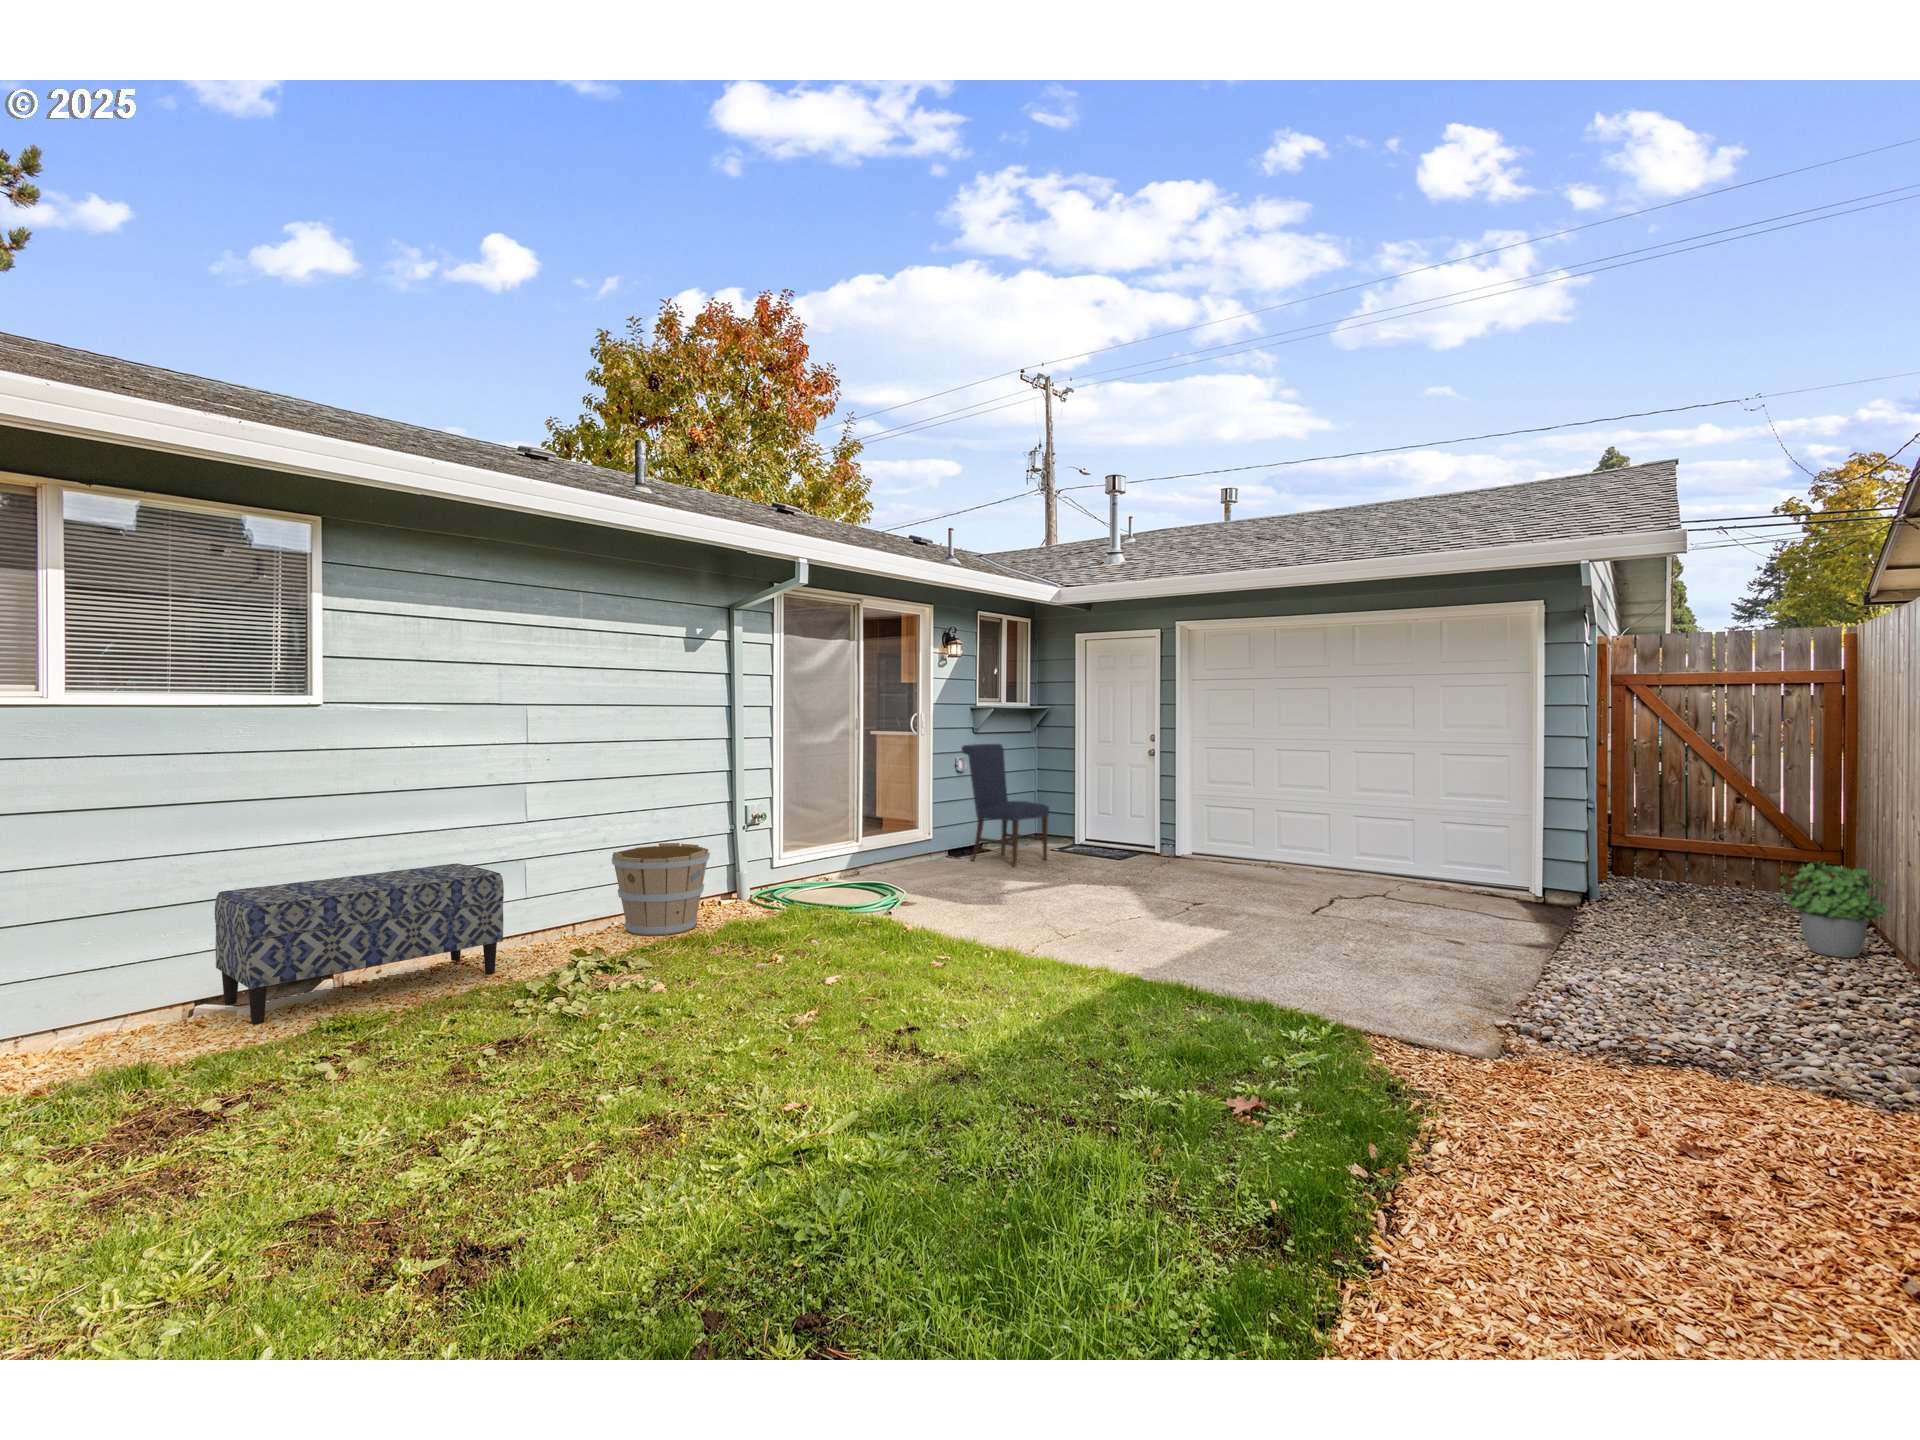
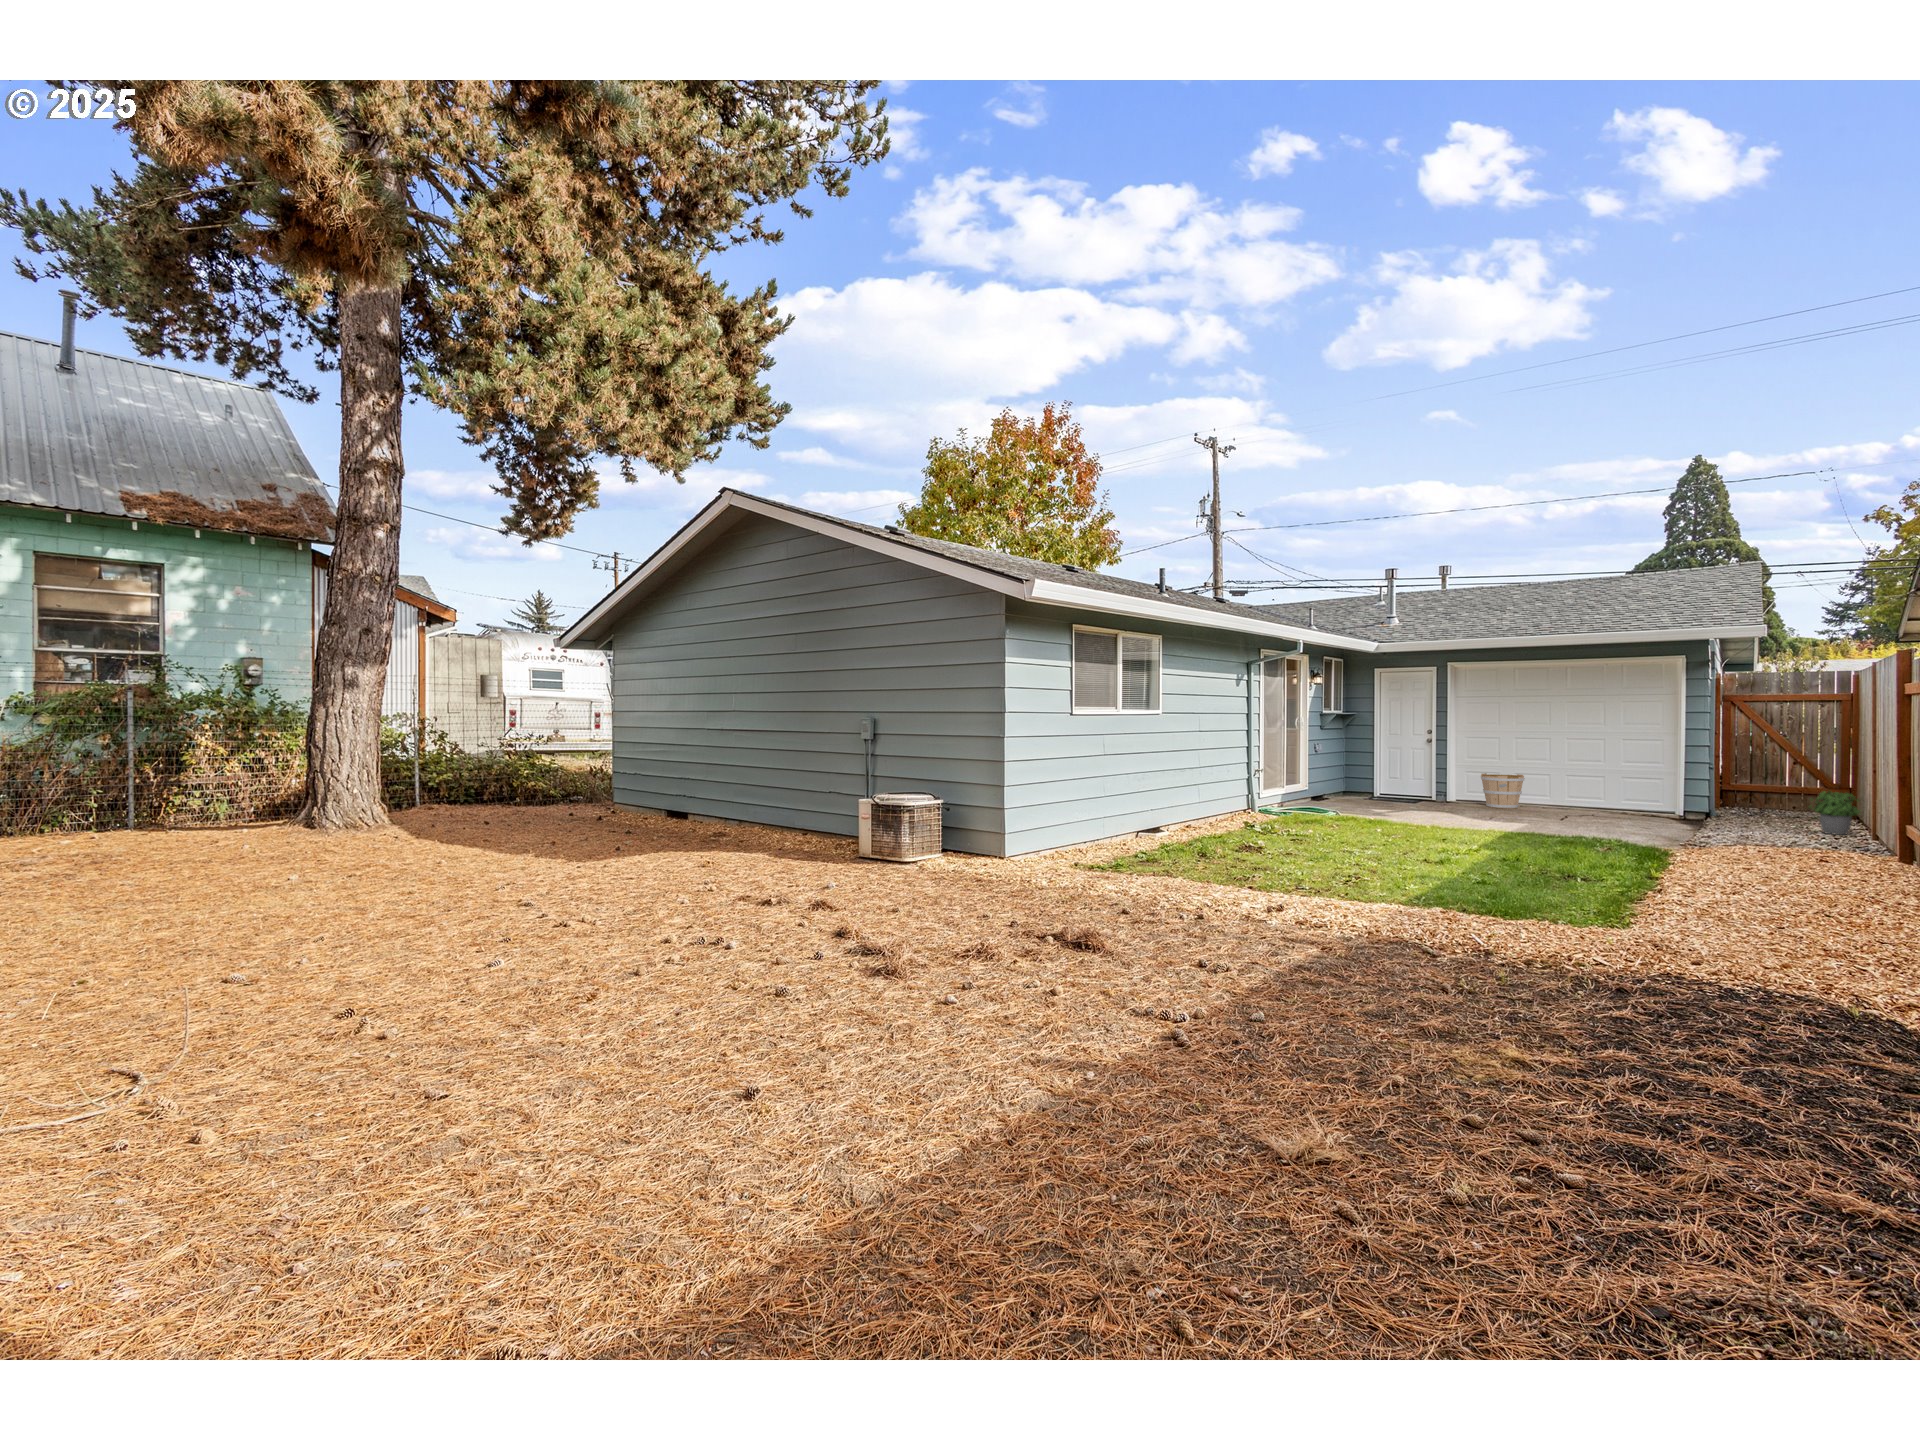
chair: present [962,744,1049,867] -> none [1322,734,1374,805]
wooden bucket: present [612,843,710,936] -> present [1481,773,1525,809]
bench: present [215,863,504,1024] -> none [1139,787,1224,842]

